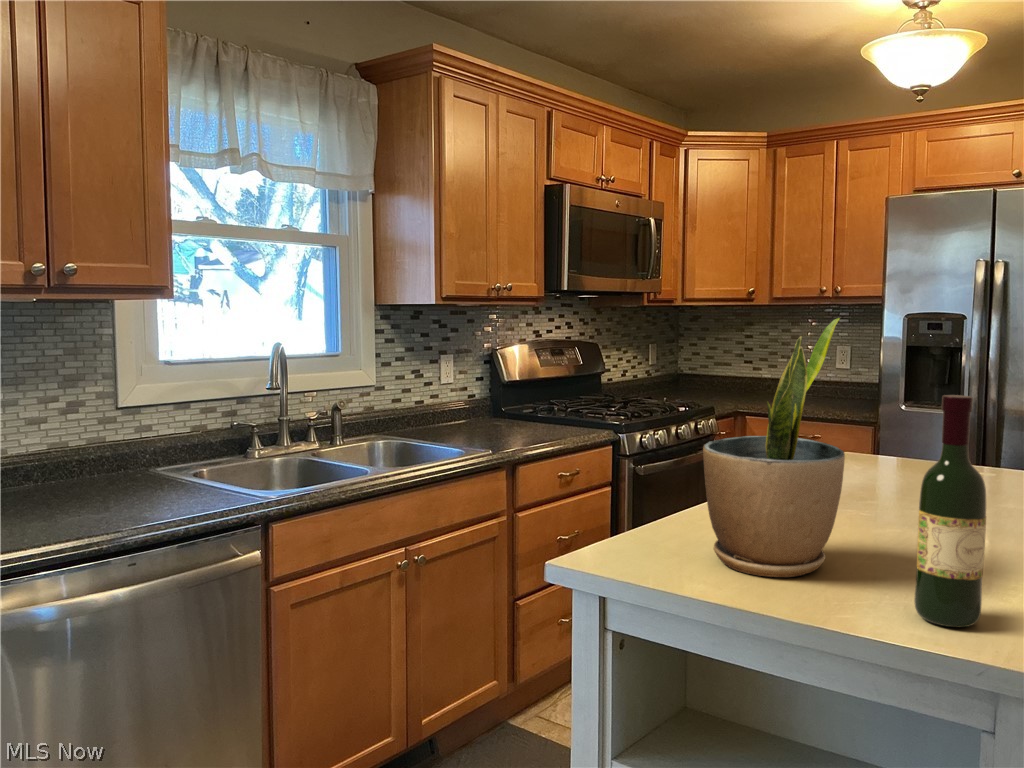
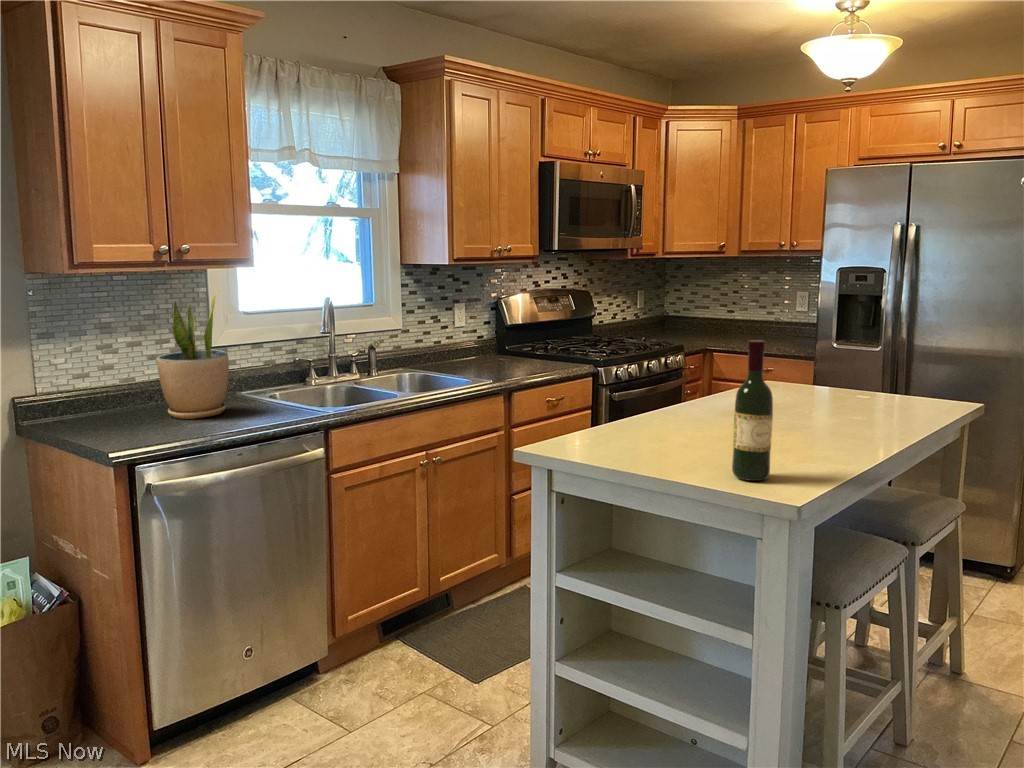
potted plant: present [703,318,845,577] -> present [156,290,229,419]

